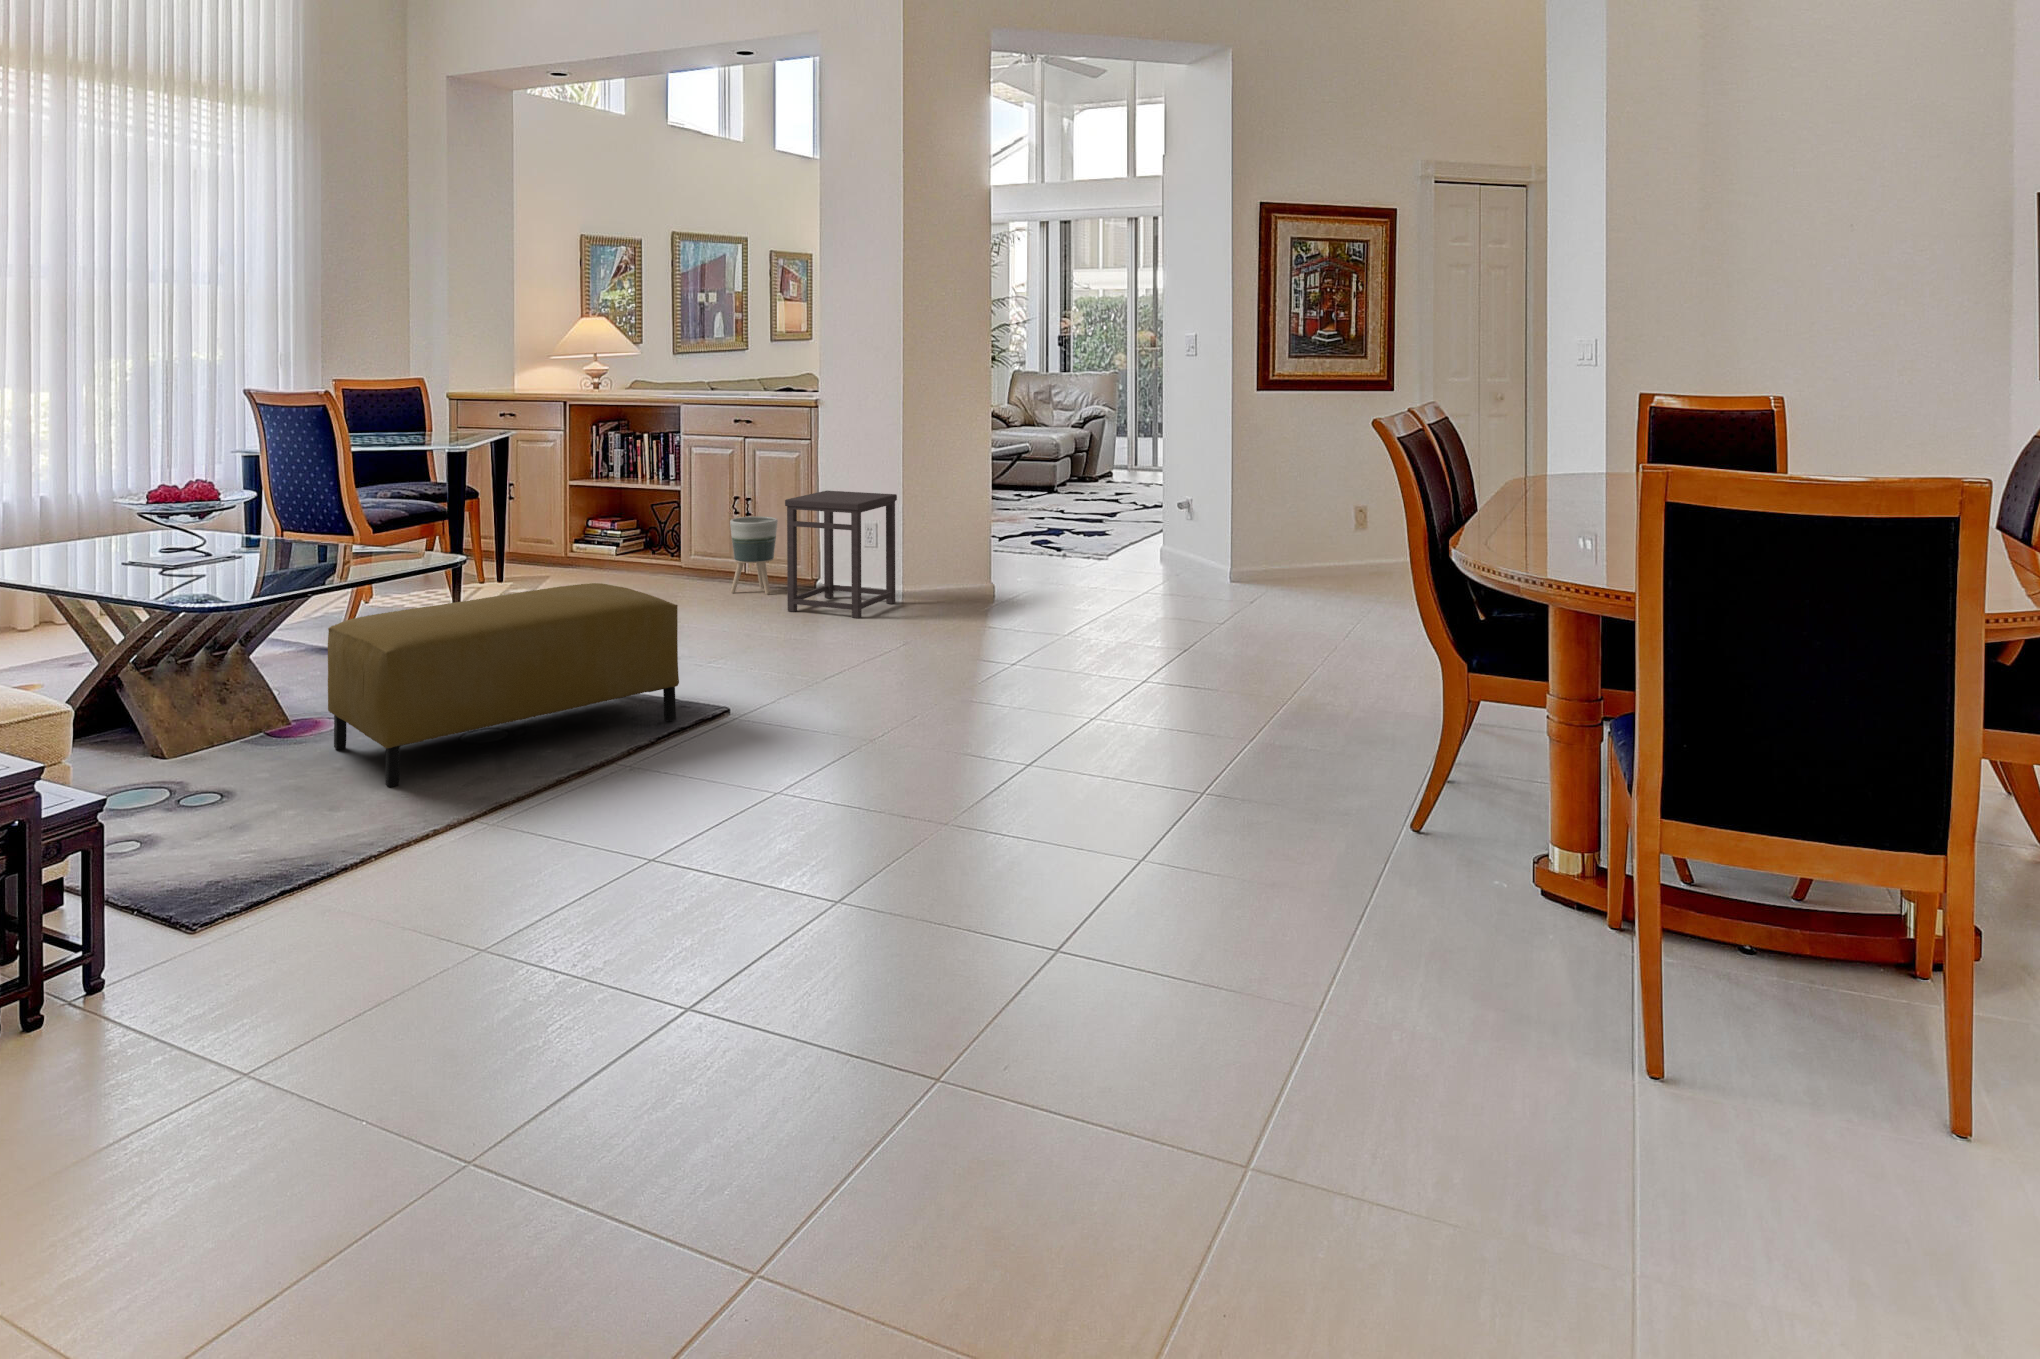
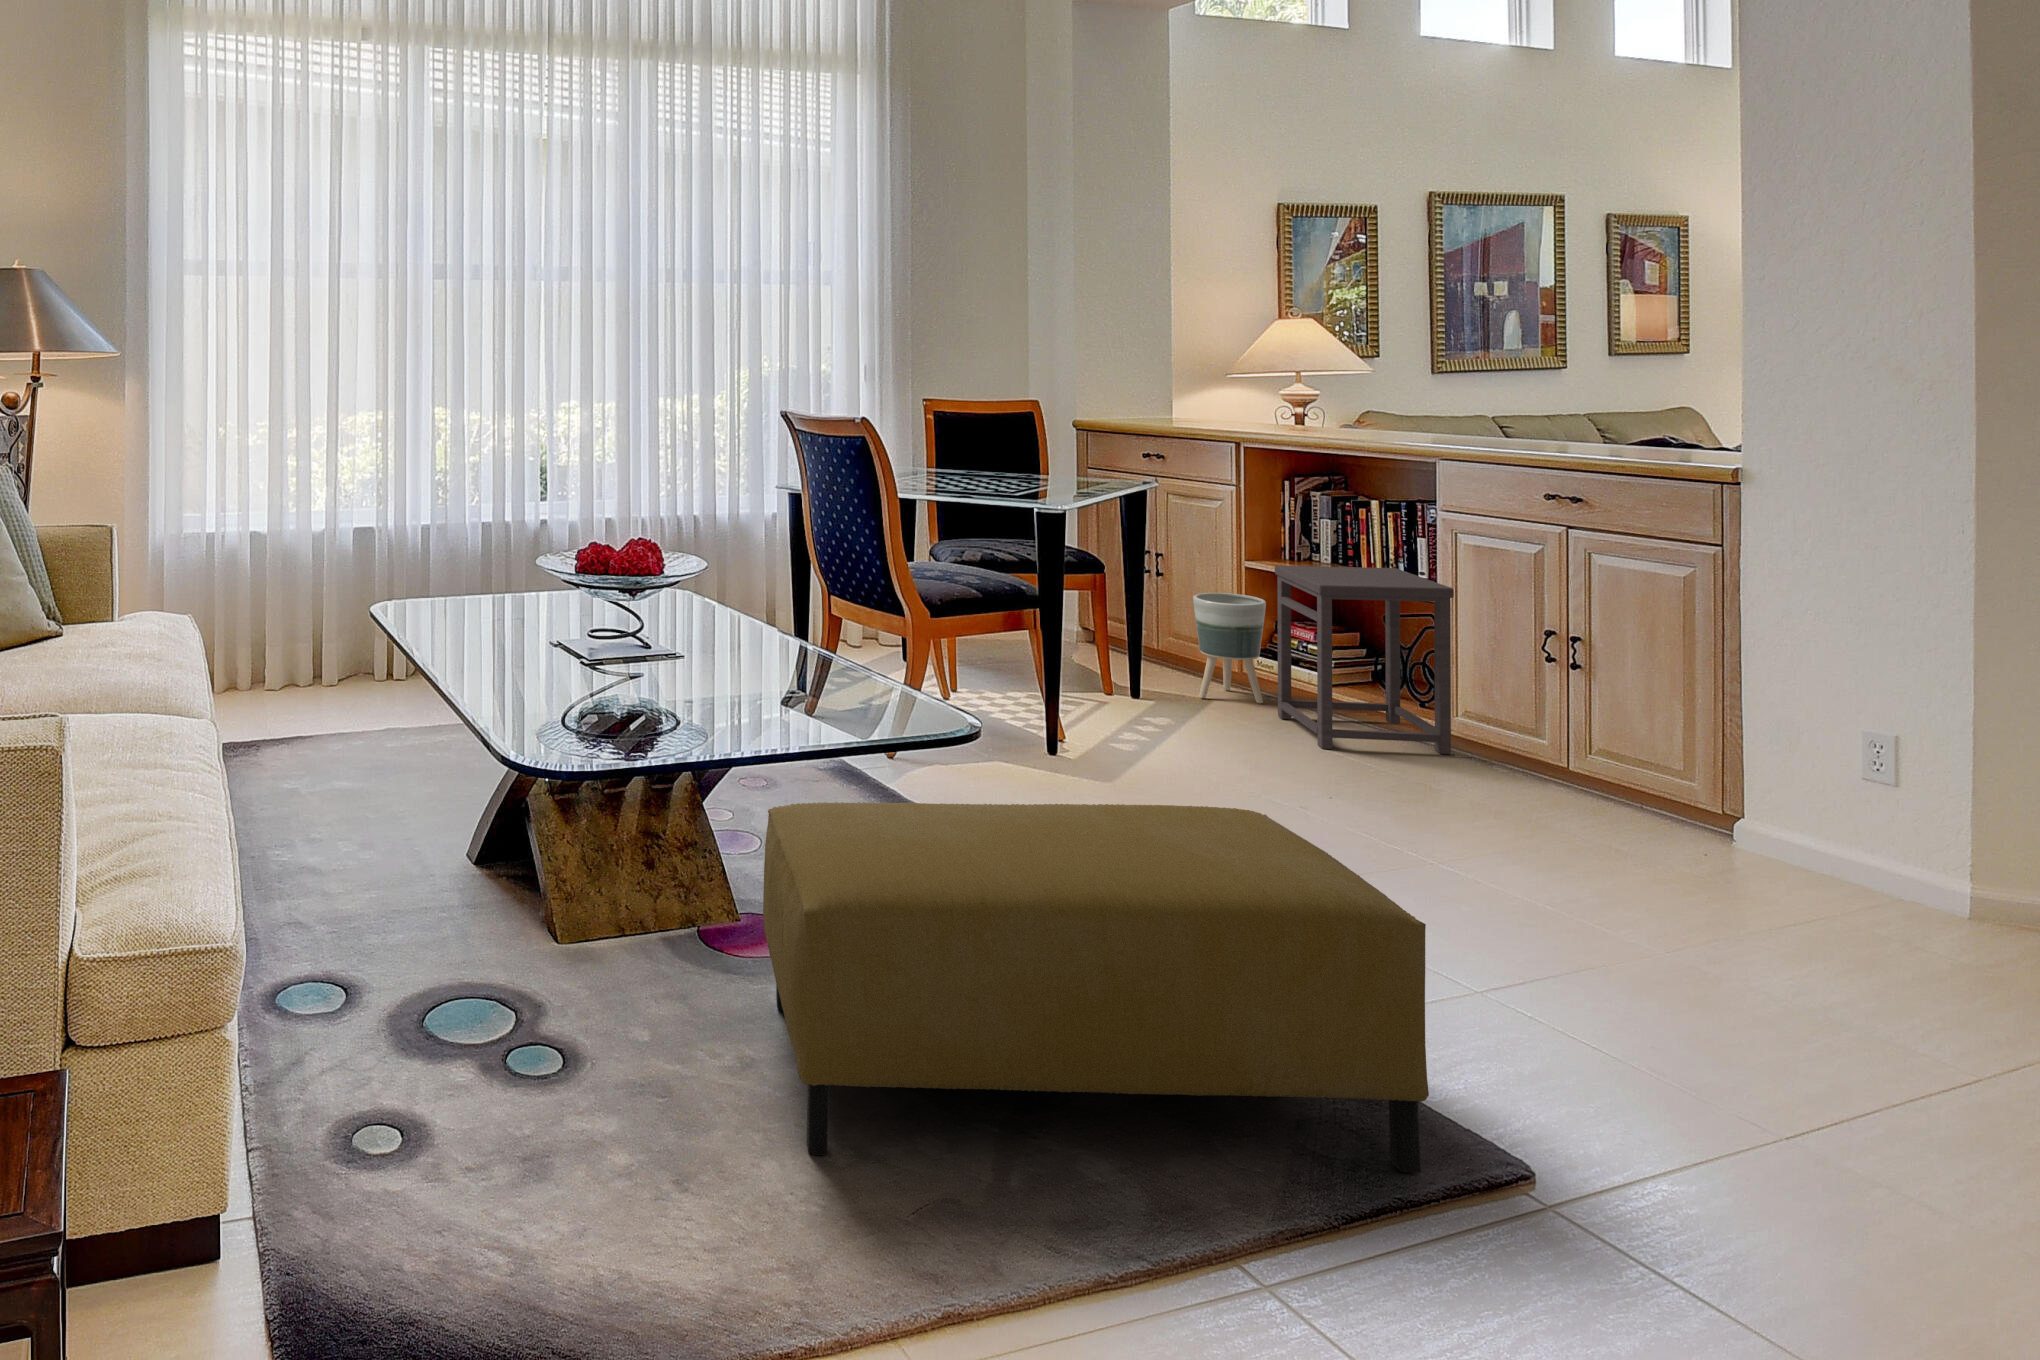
side table: present [785,491,897,618] -> present [1275,566,1454,754]
planter: present [730,516,778,594] -> present [1193,593,1266,703]

